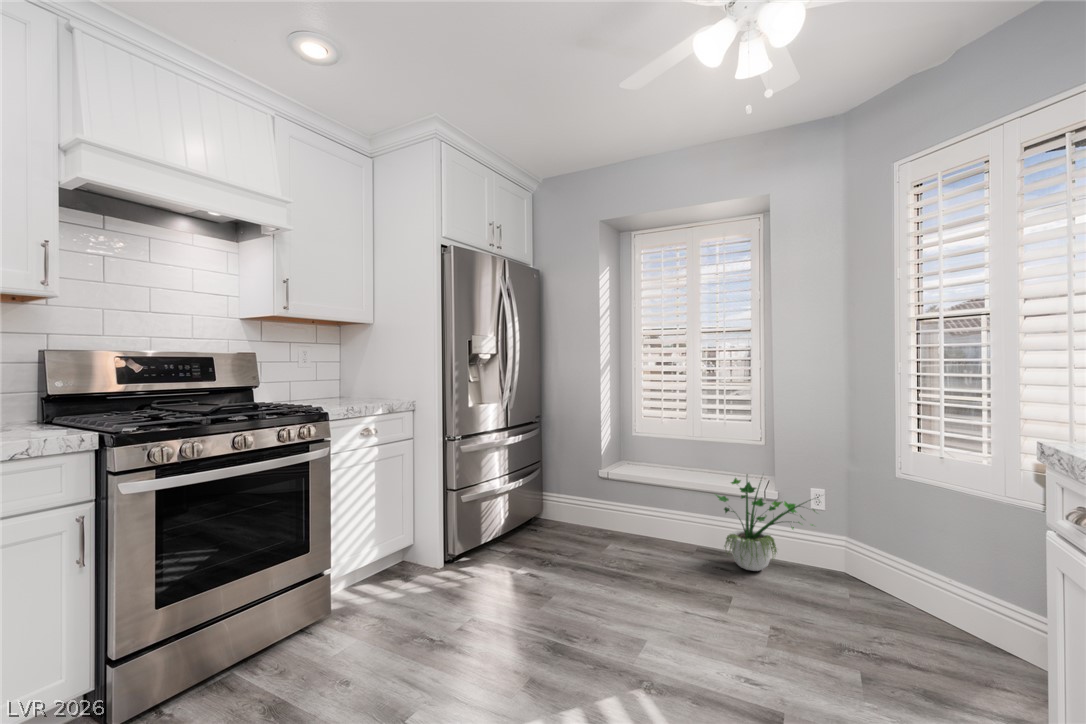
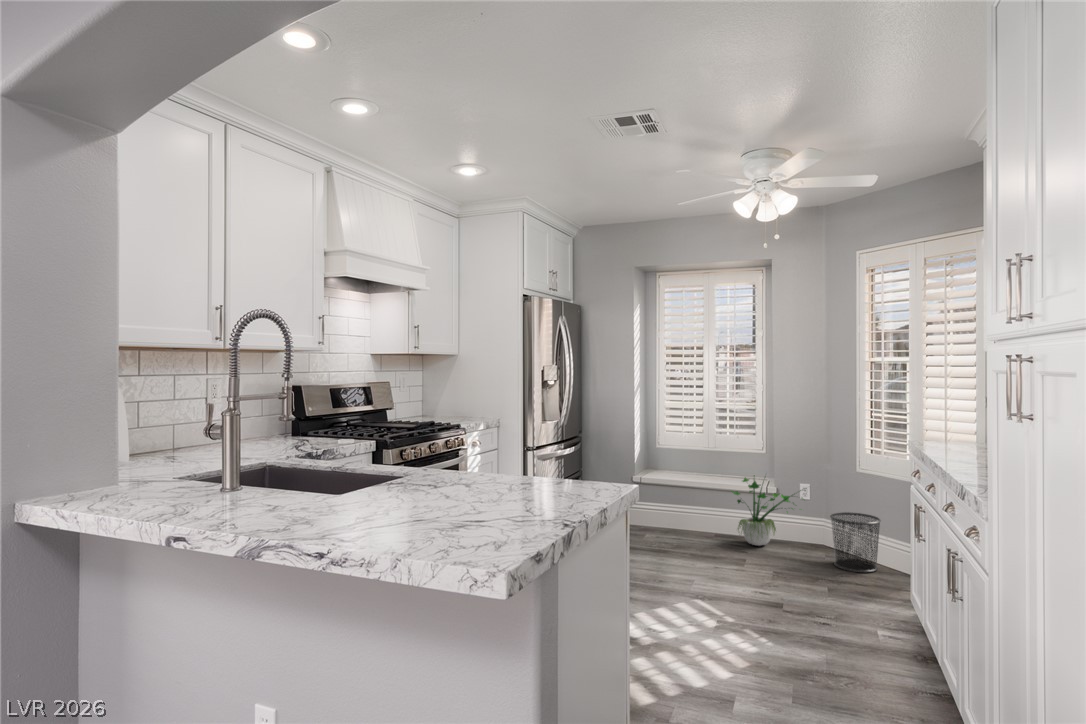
trash can: none [856,535,939,633] -> present [830,512,881,573]

